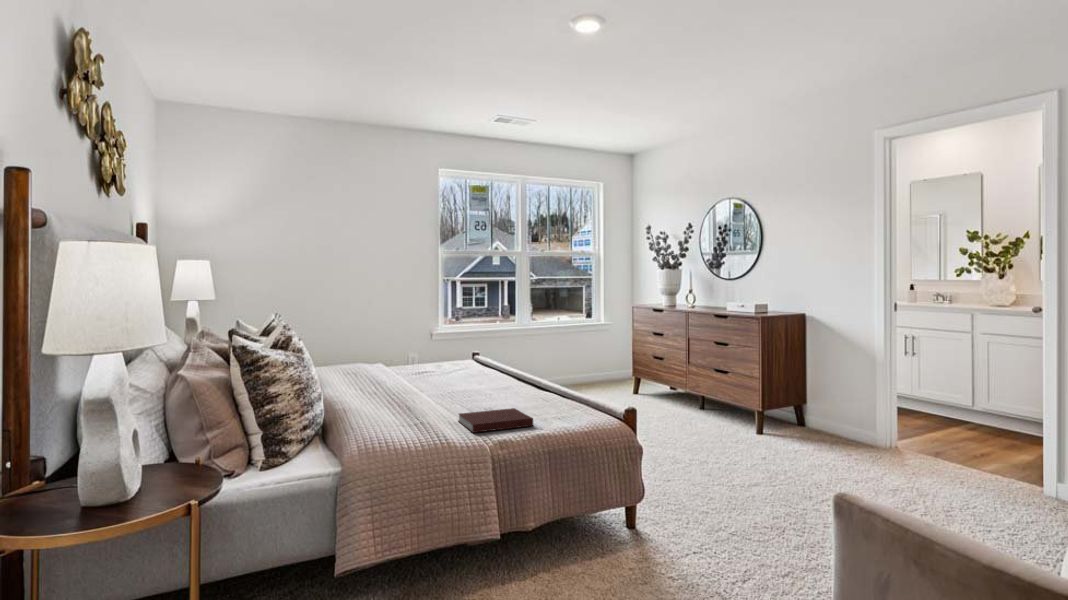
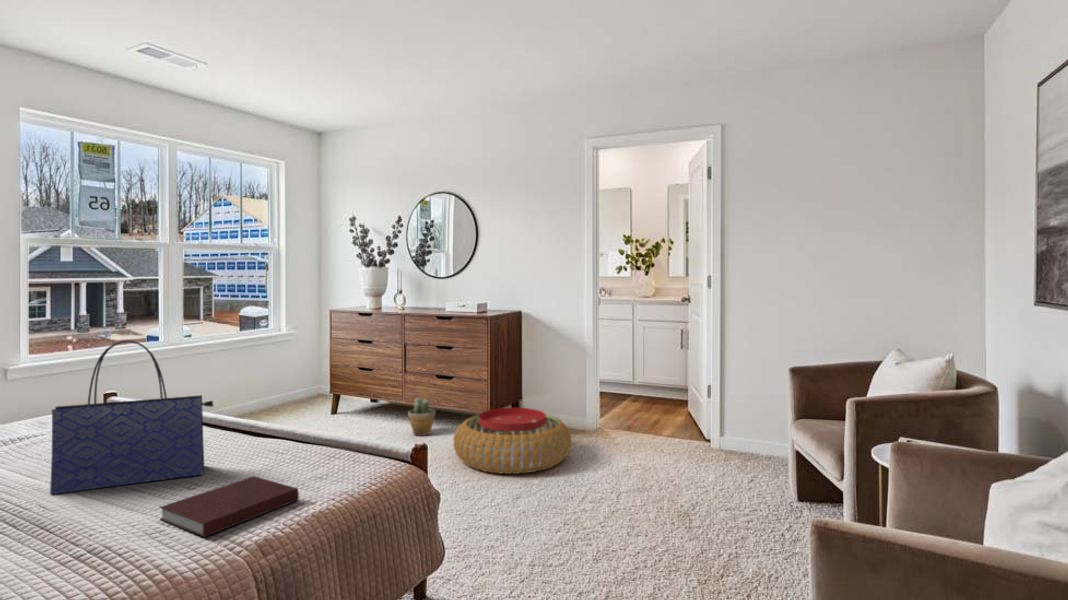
tote bag: none [417,315,500,404] -> present [50,340,213,494]
potted plant: none [686,388,712,422] -> present [408,398,435,436]
pouf: none [714,405,838,468] -> present [453,408,571,474]

